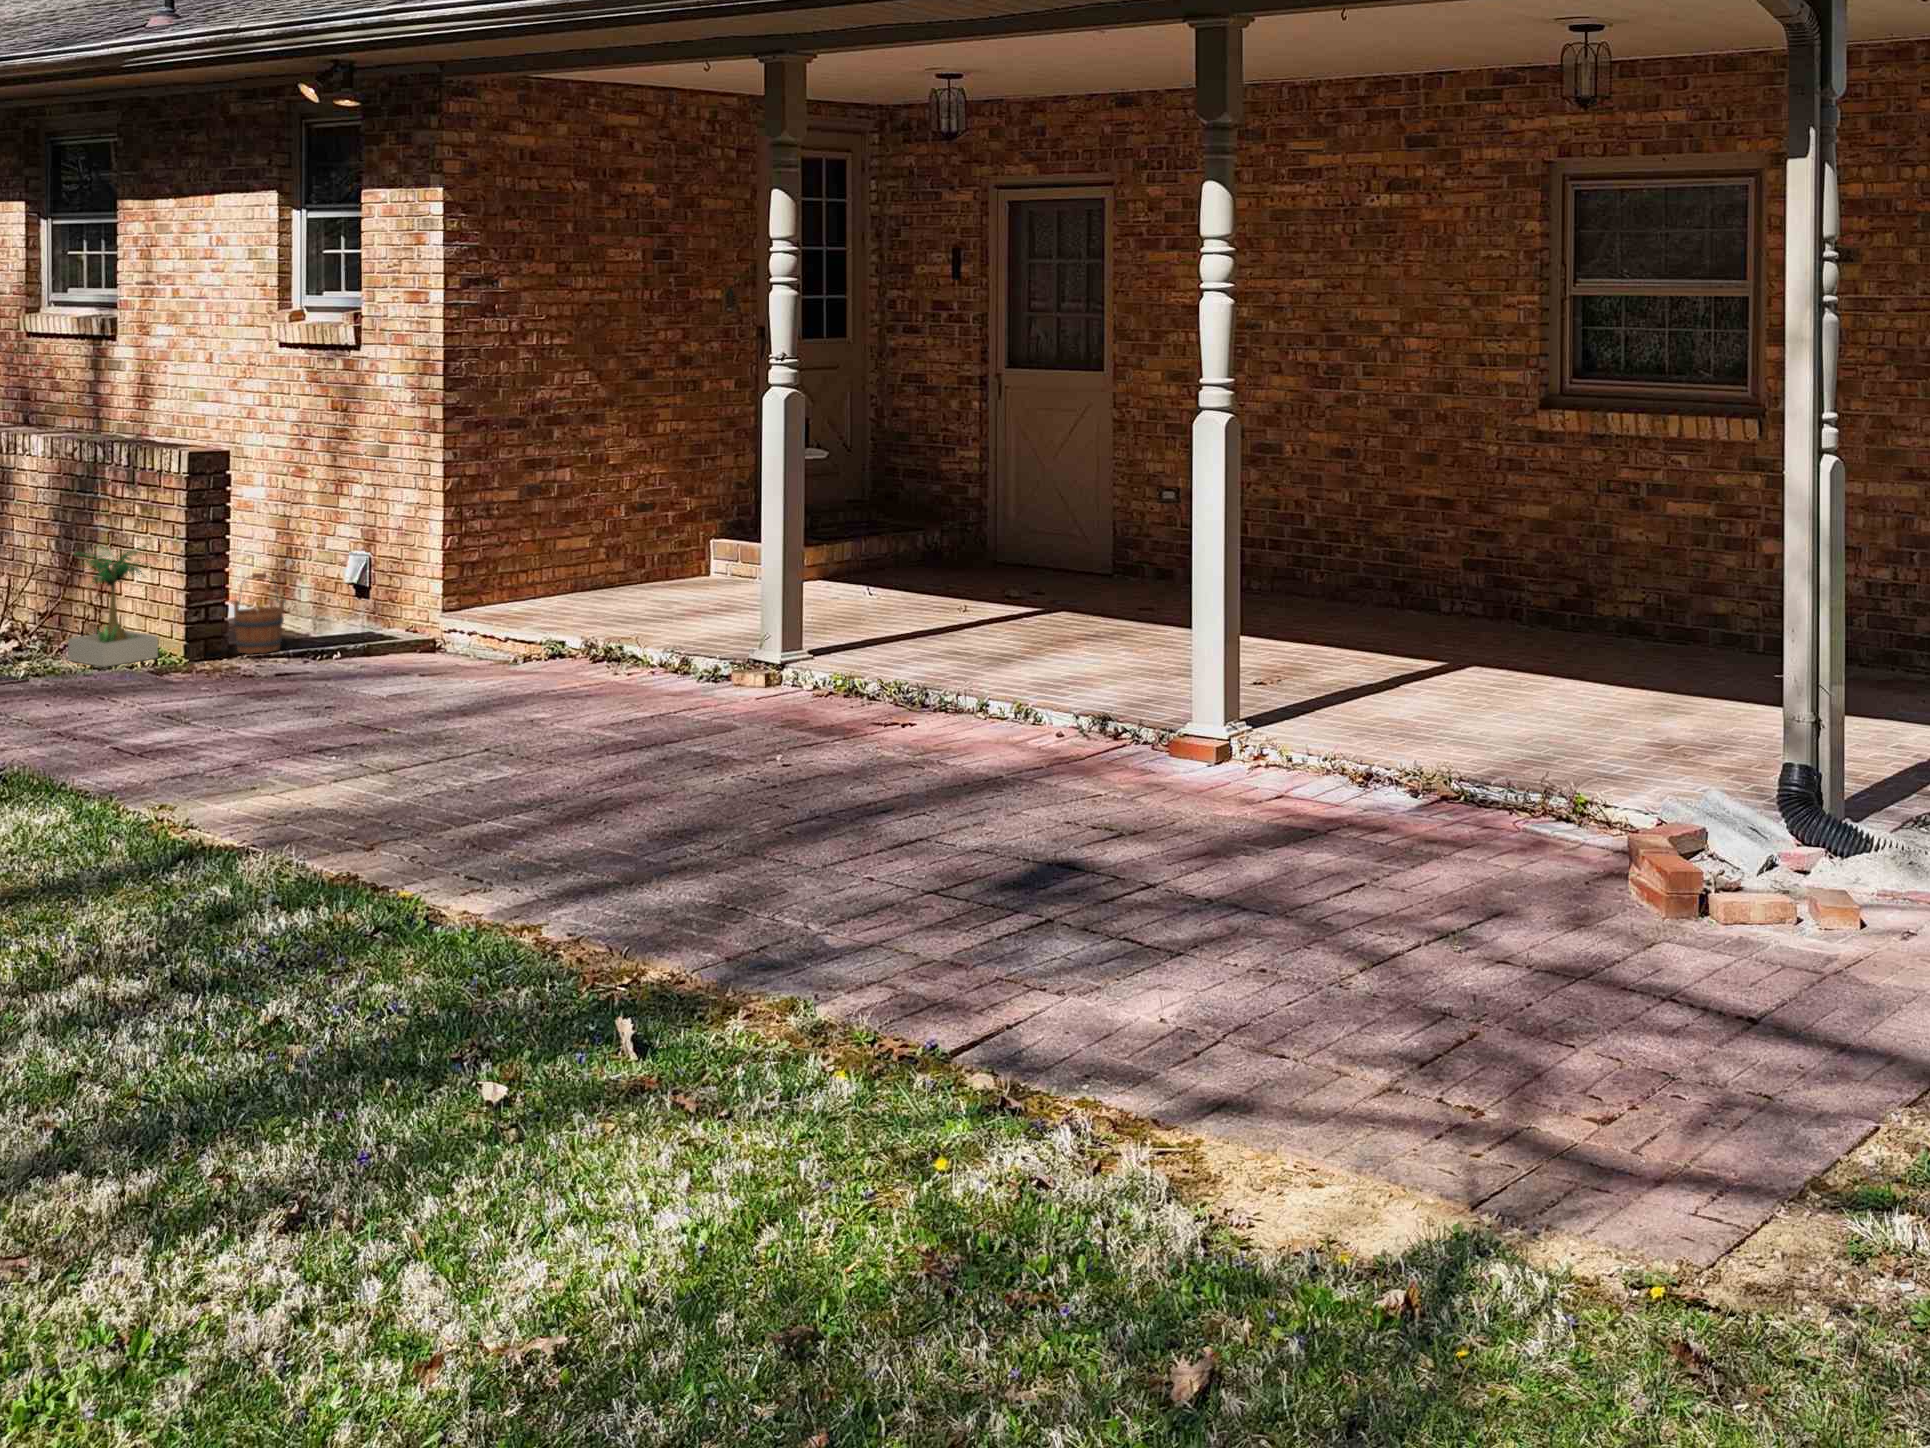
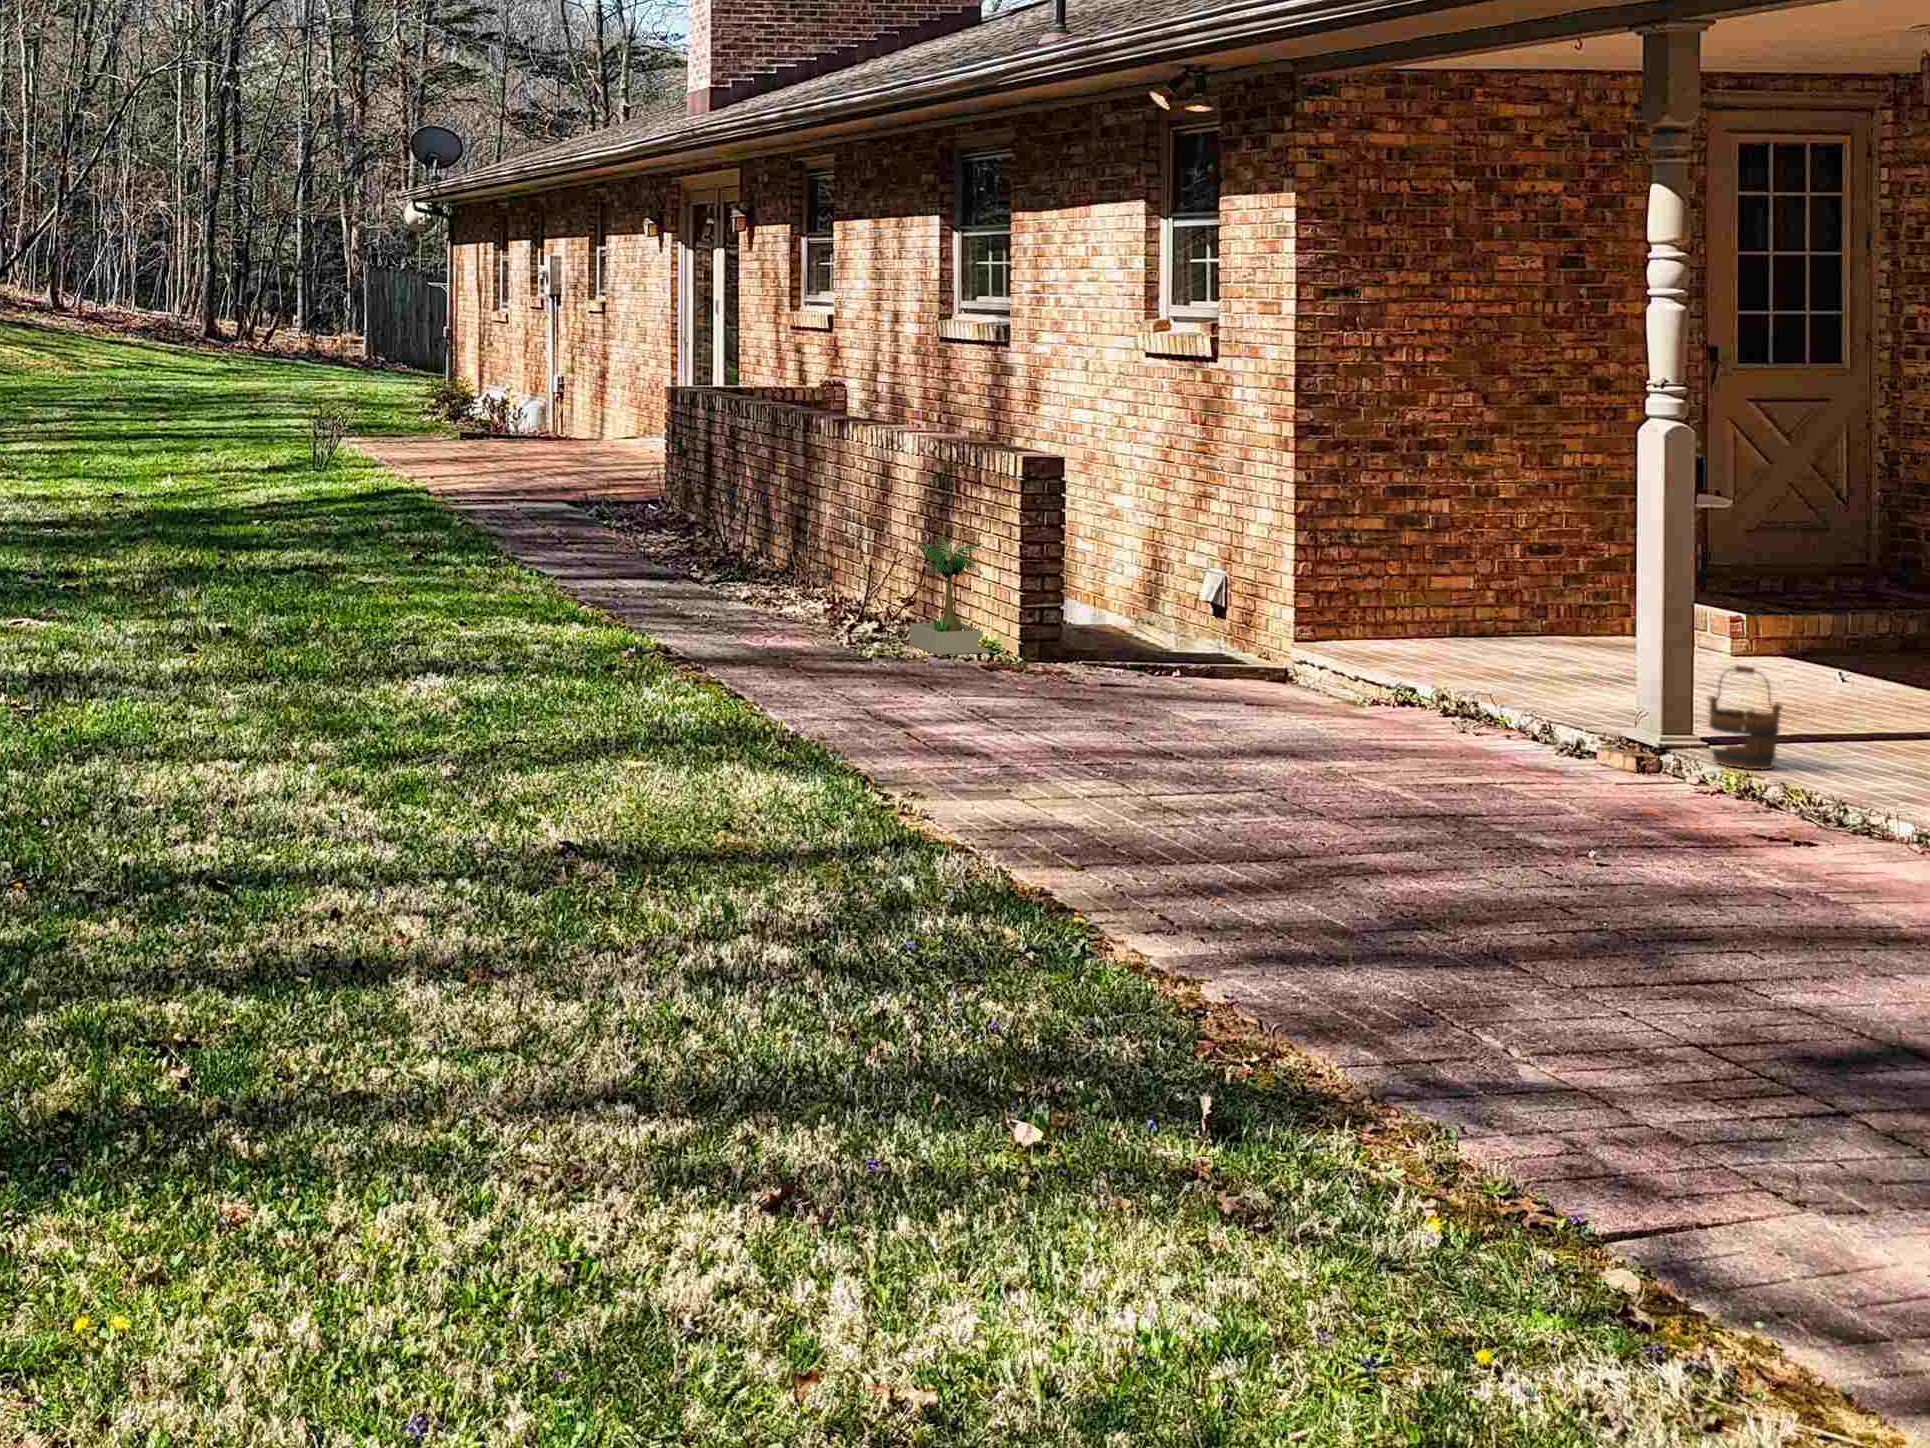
wooden bucket: present [233,573,285,654] -> present [1708,666,1782,770]

